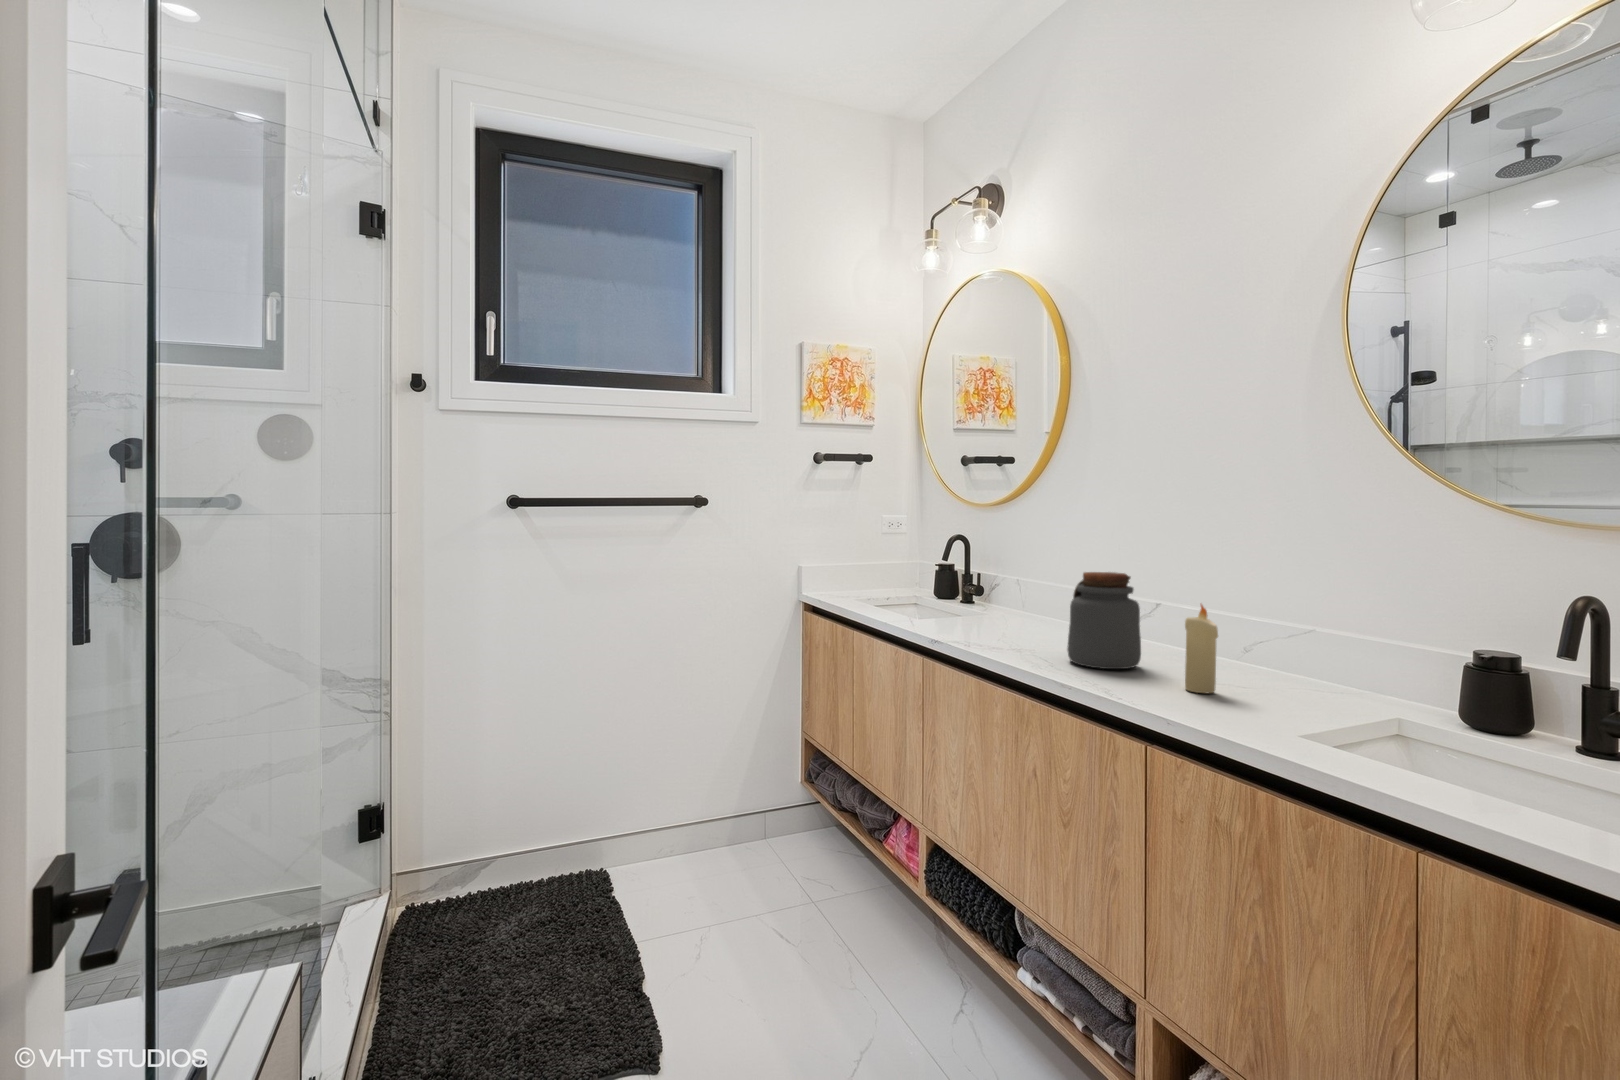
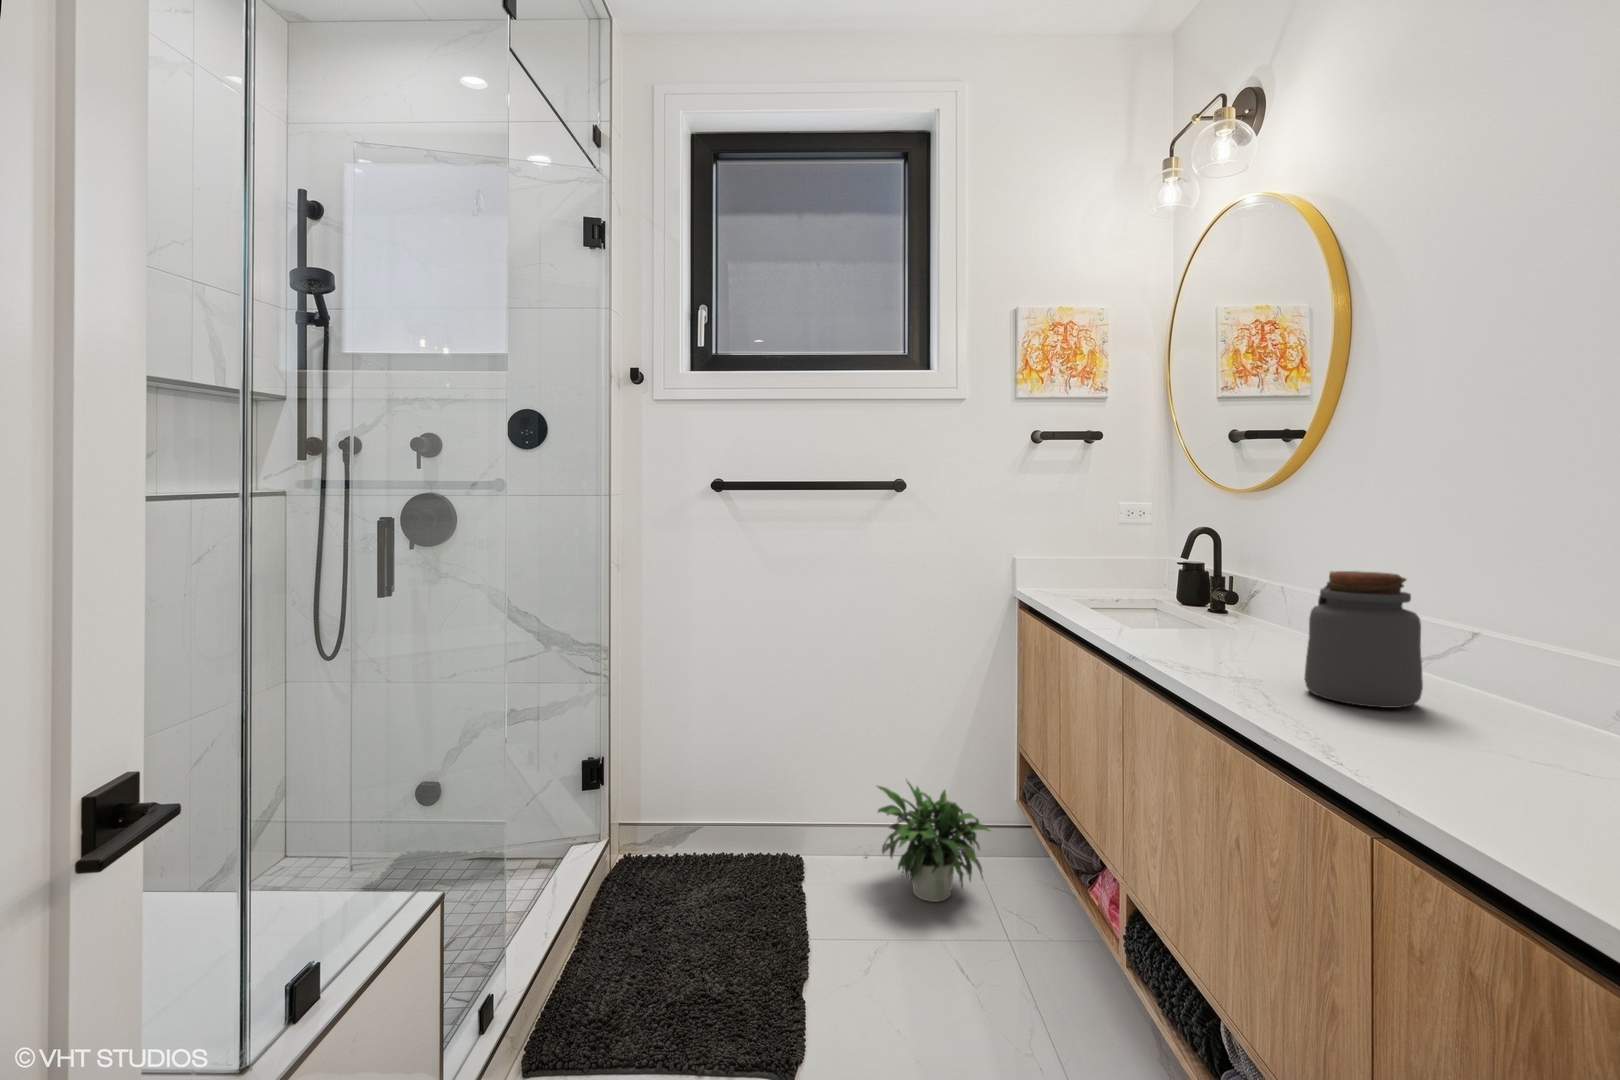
candle: present [1185,605,1218,693] -> none [1479,620,1541,757]
potted plant: none [668,777,793,889] -> present [877,781,990,902]

